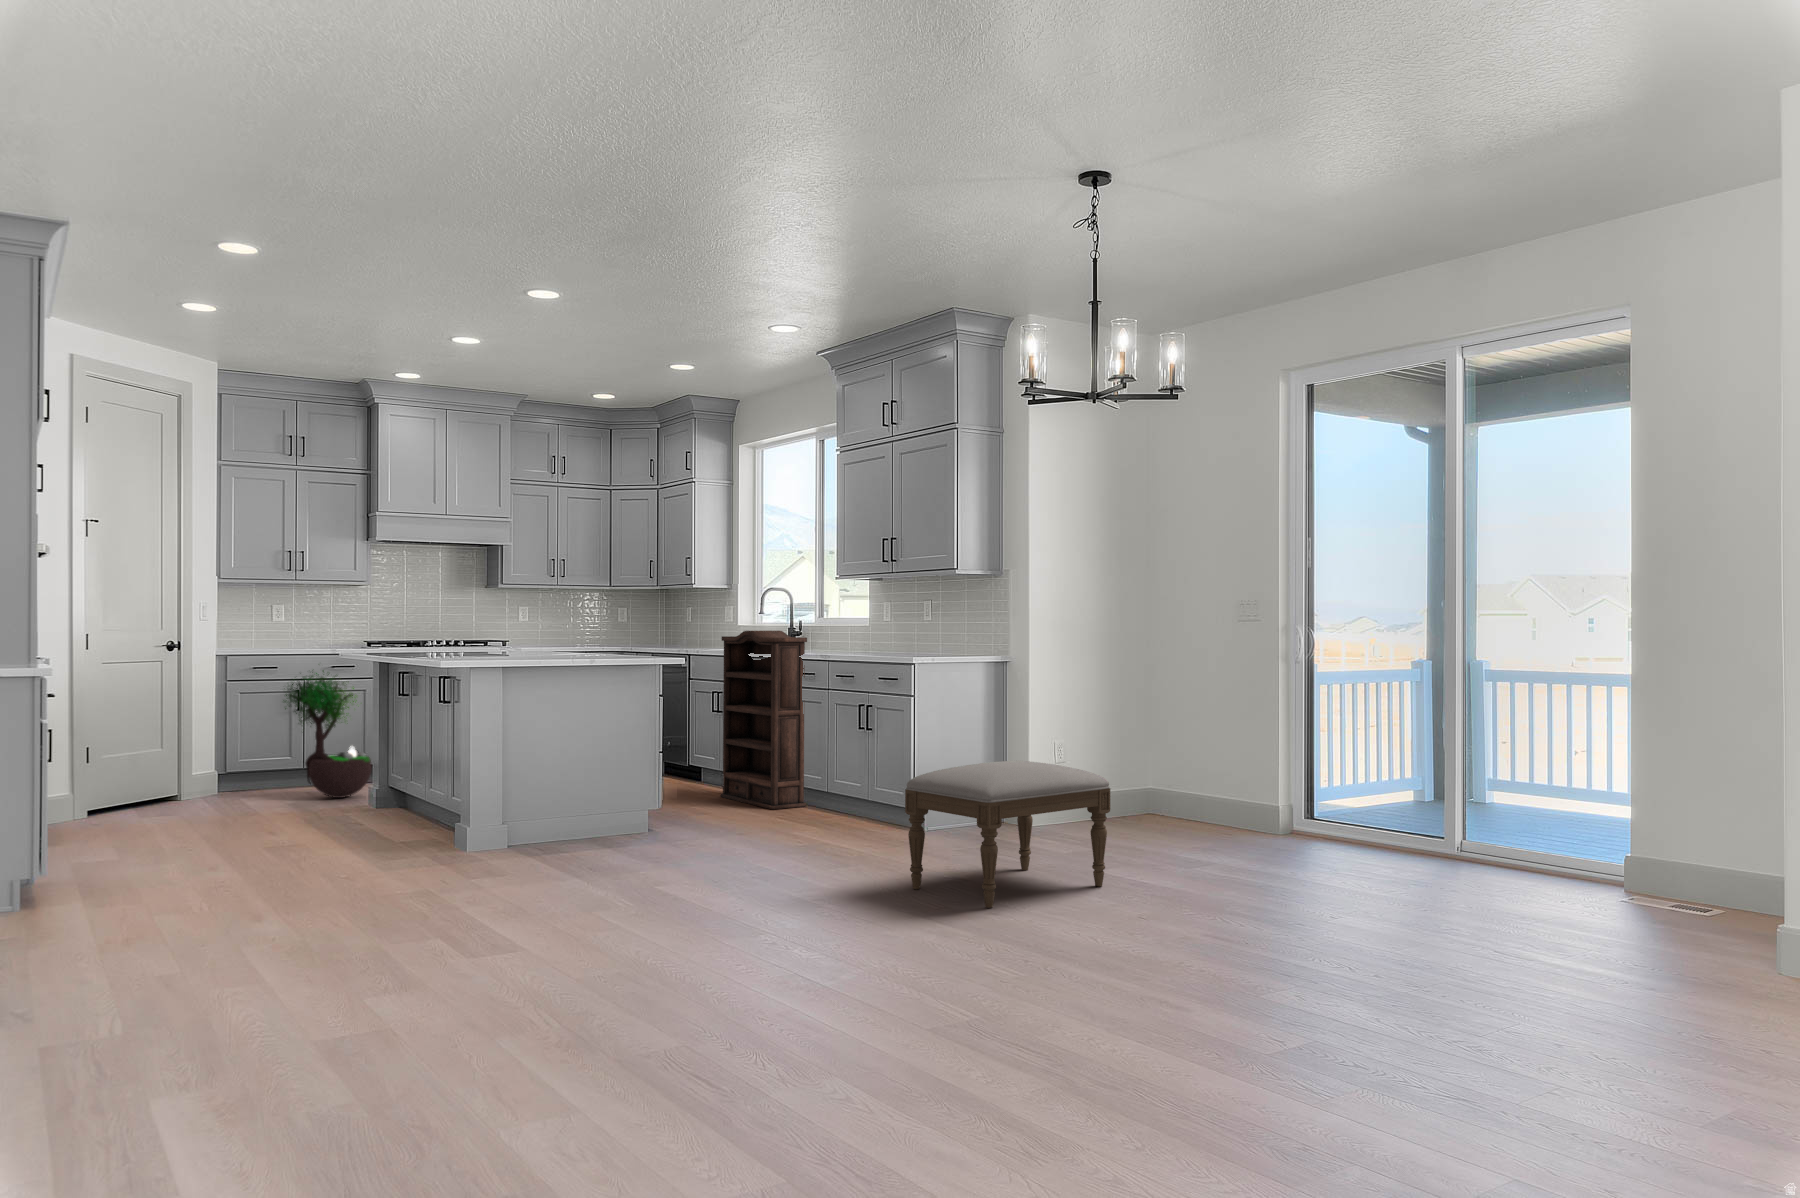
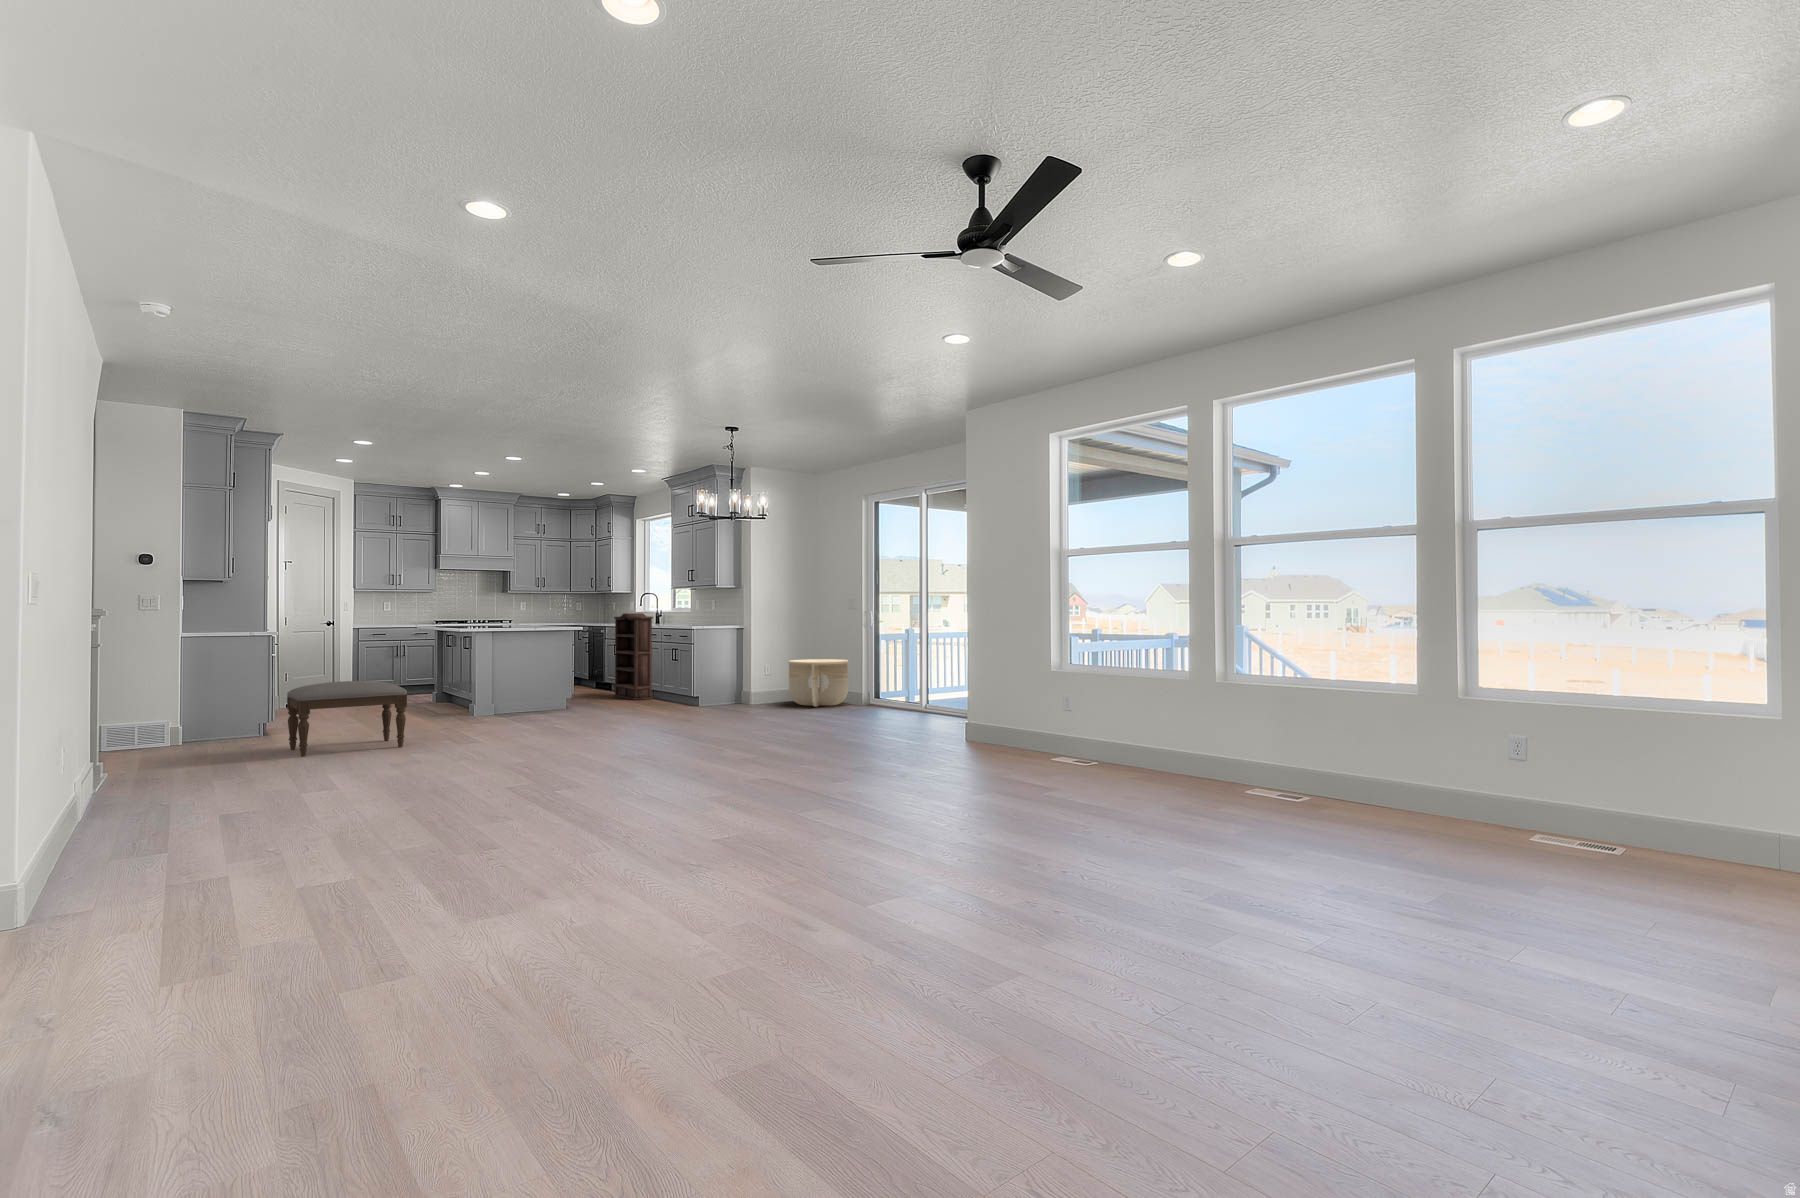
potted tree: present [283,670,372,798] -> none [387,631,435,699]
side table: none [1115,732,1247,839] -> present [788,659,848,707]
ottoman: present [905,761,1110,908] -> present [287,681,407,756]

